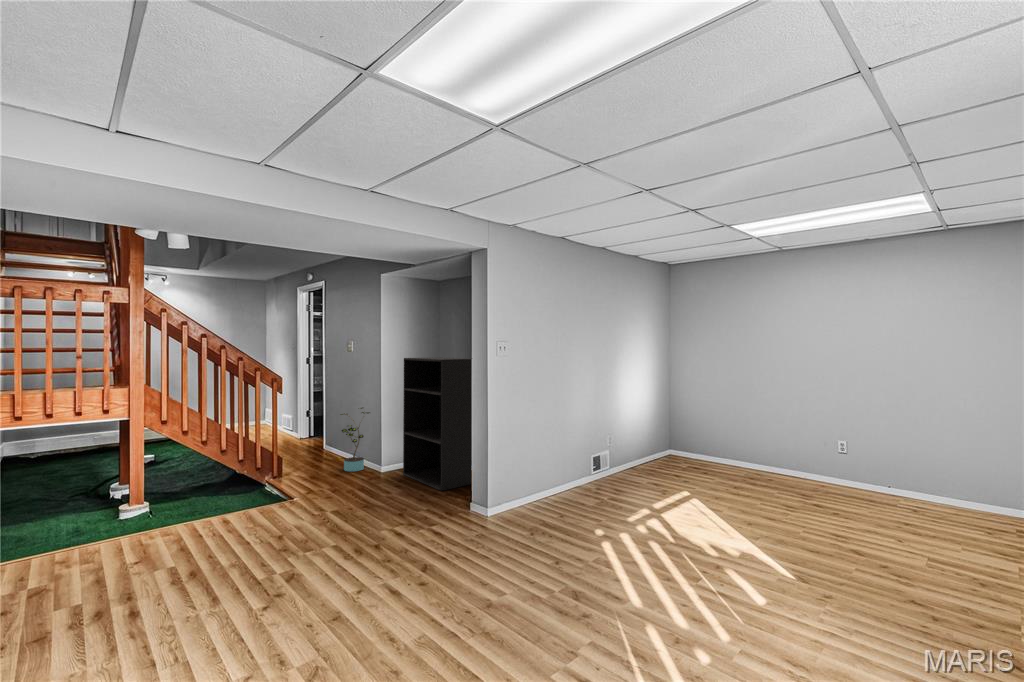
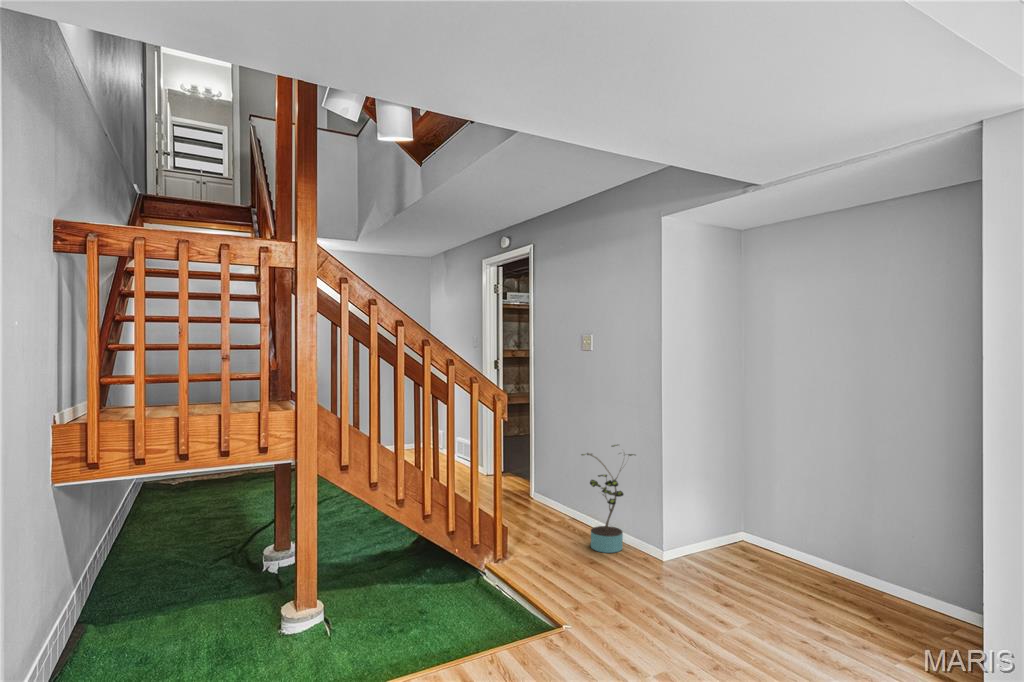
bookshelf: present [403,357,471,491] -> none [704,363,876,624]

